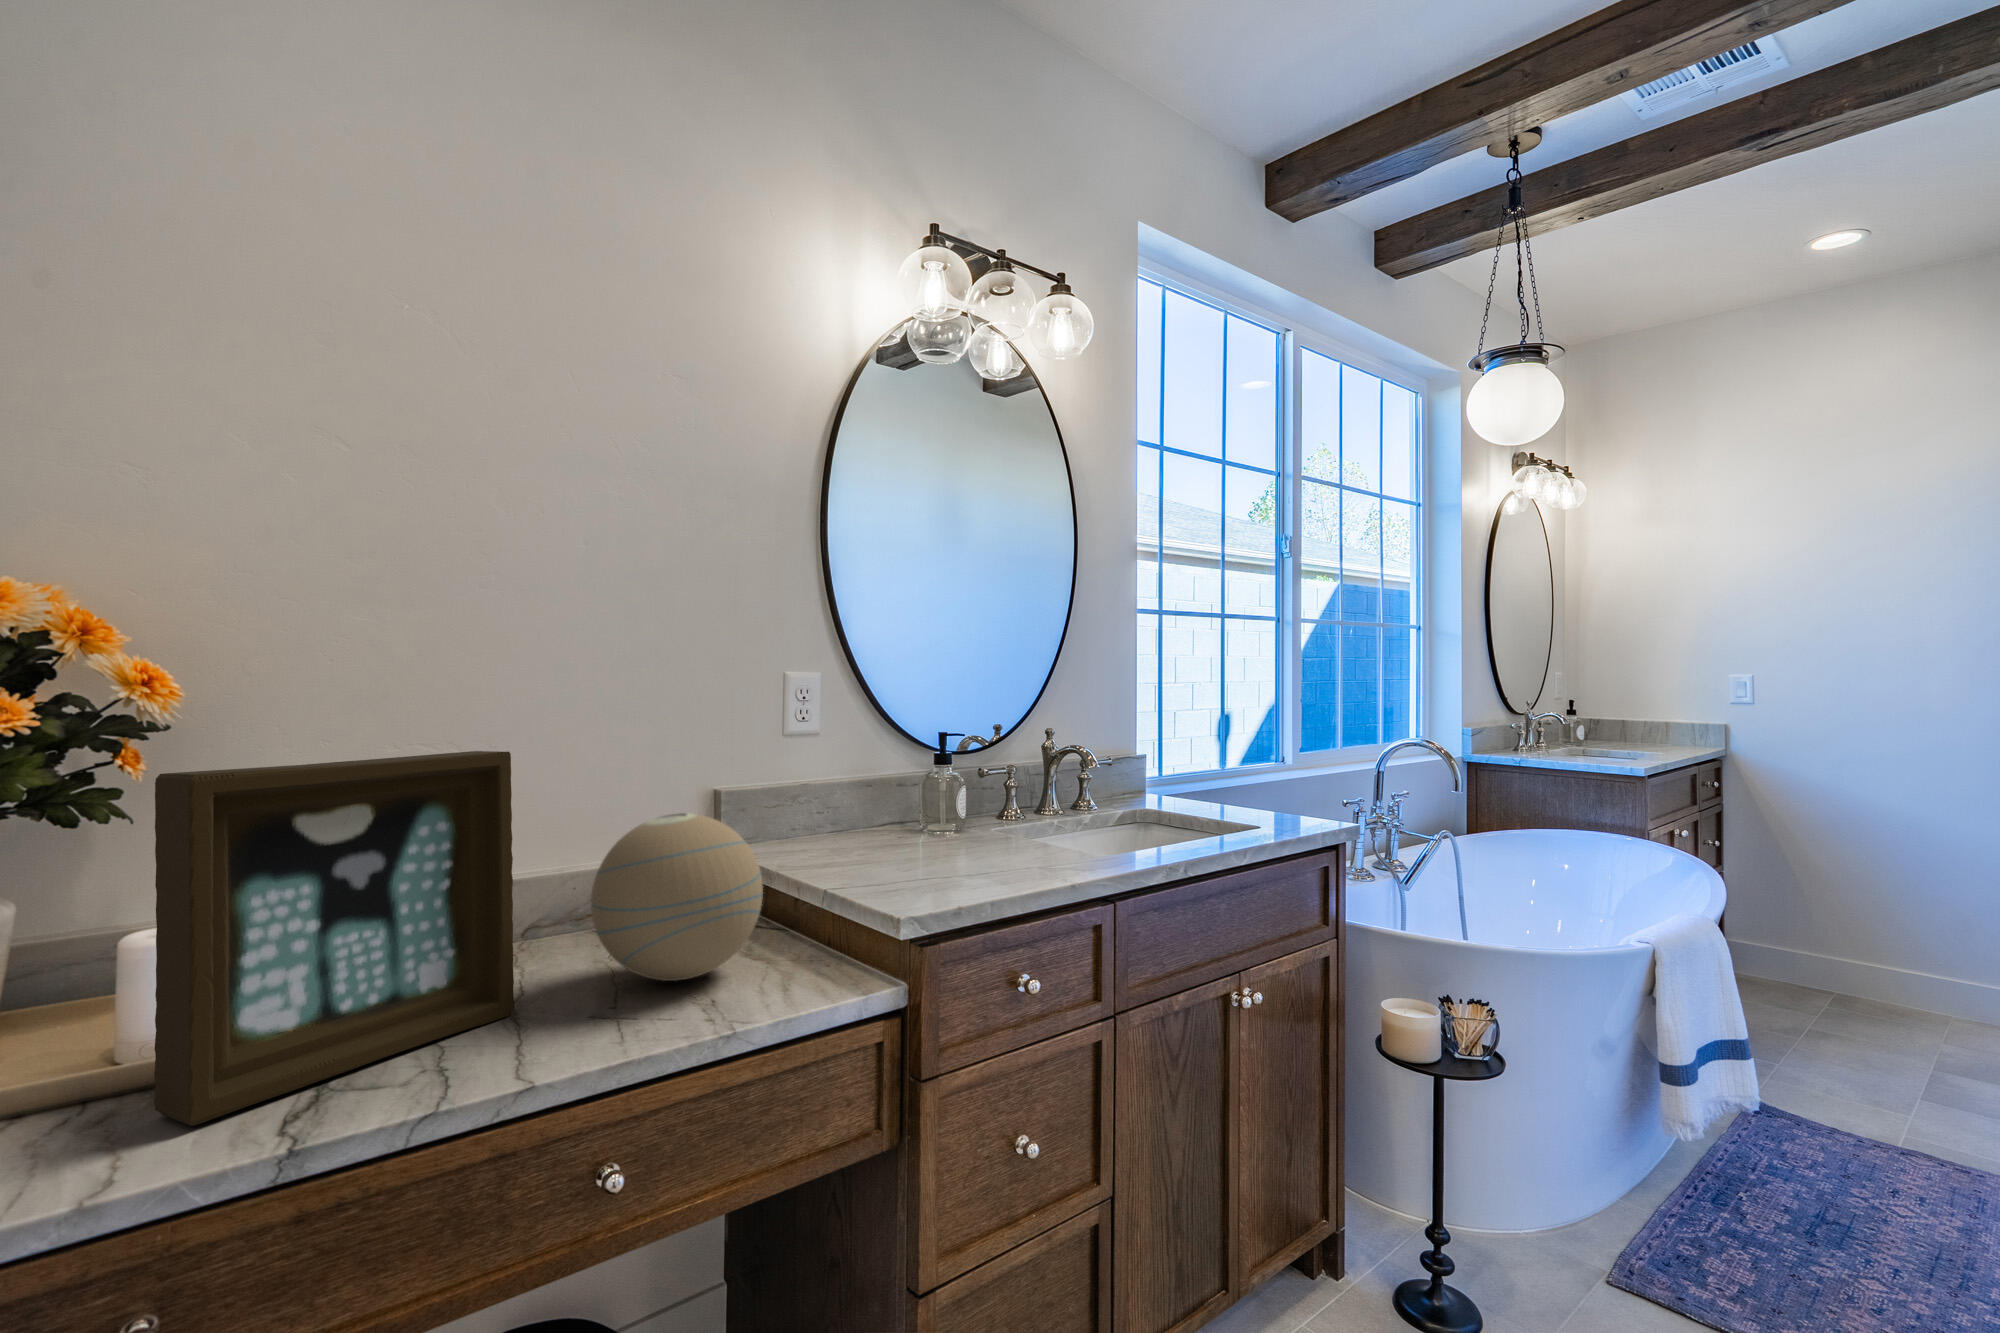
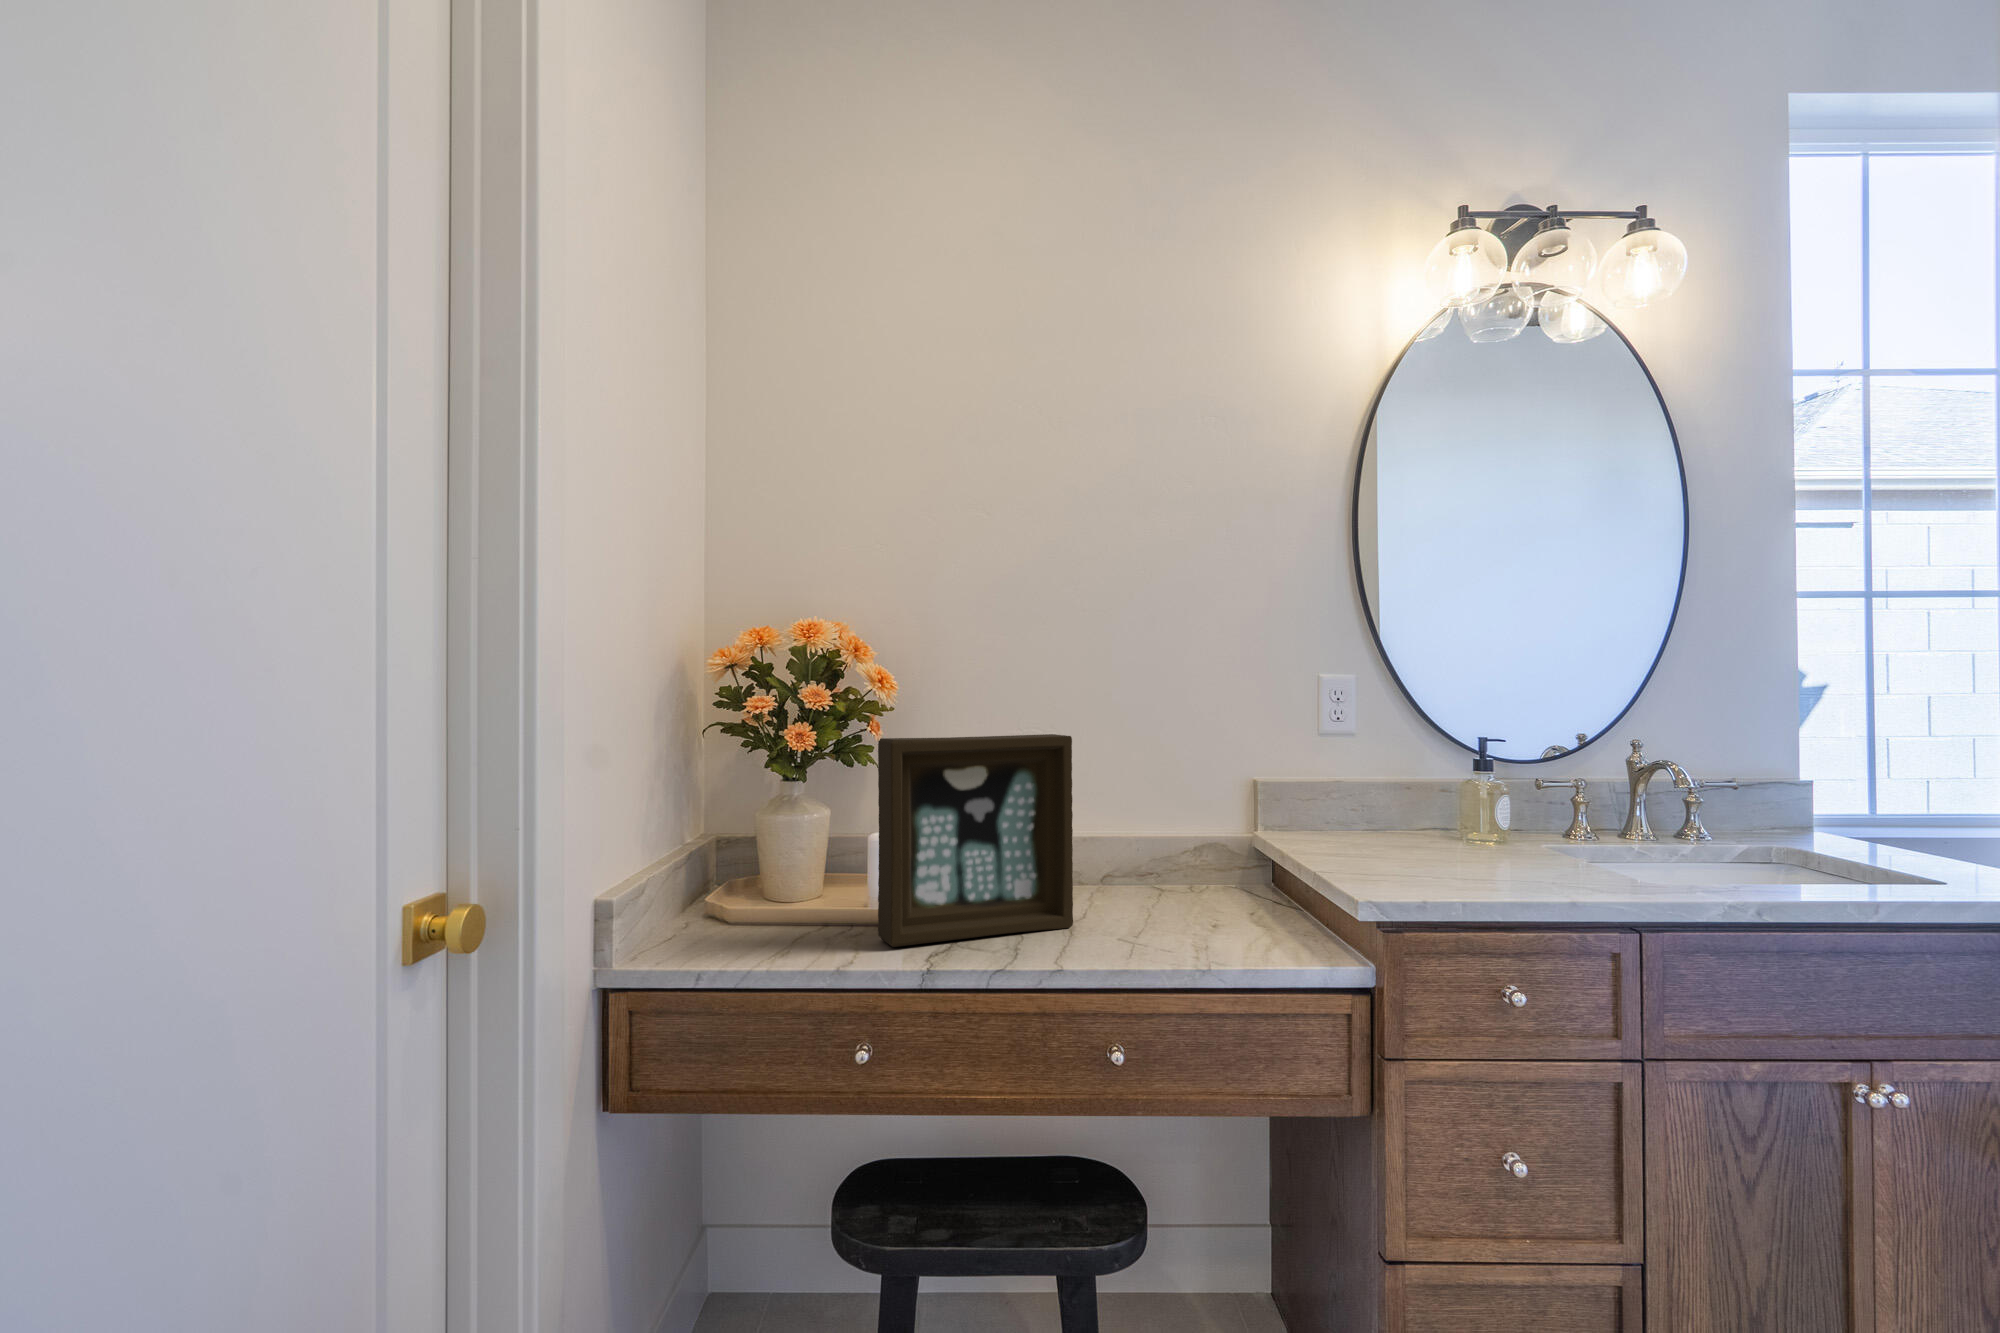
decorative orb: present [591,813,763,981] -> none [1128,794,1262,927]

